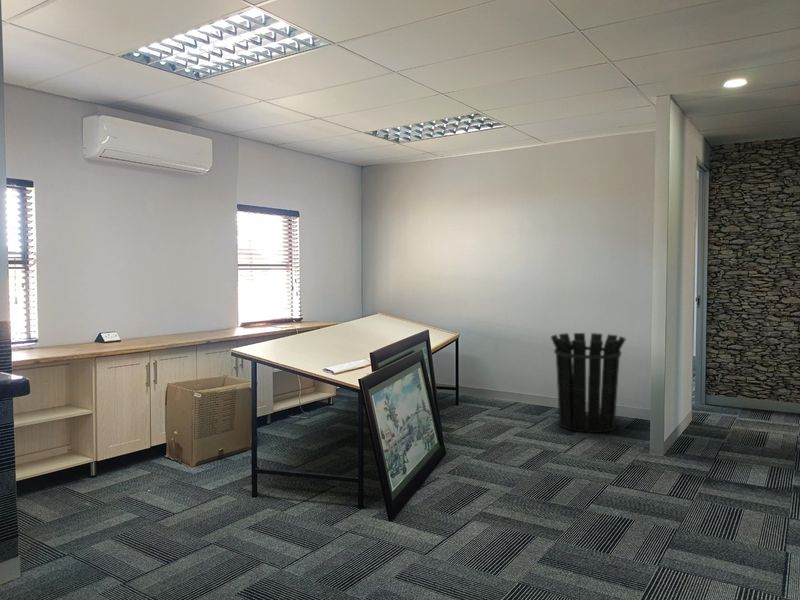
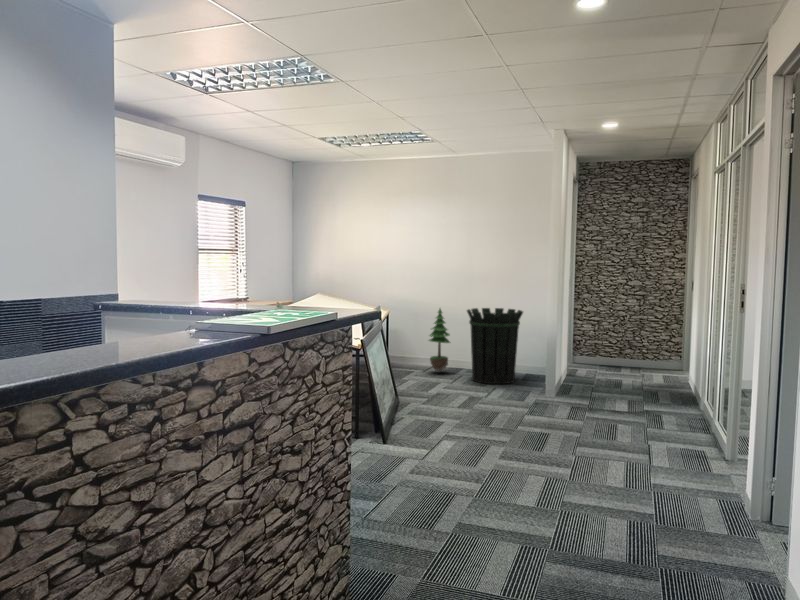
potted tree: none [506,331,535,413] -> present [429,309,450,373]

